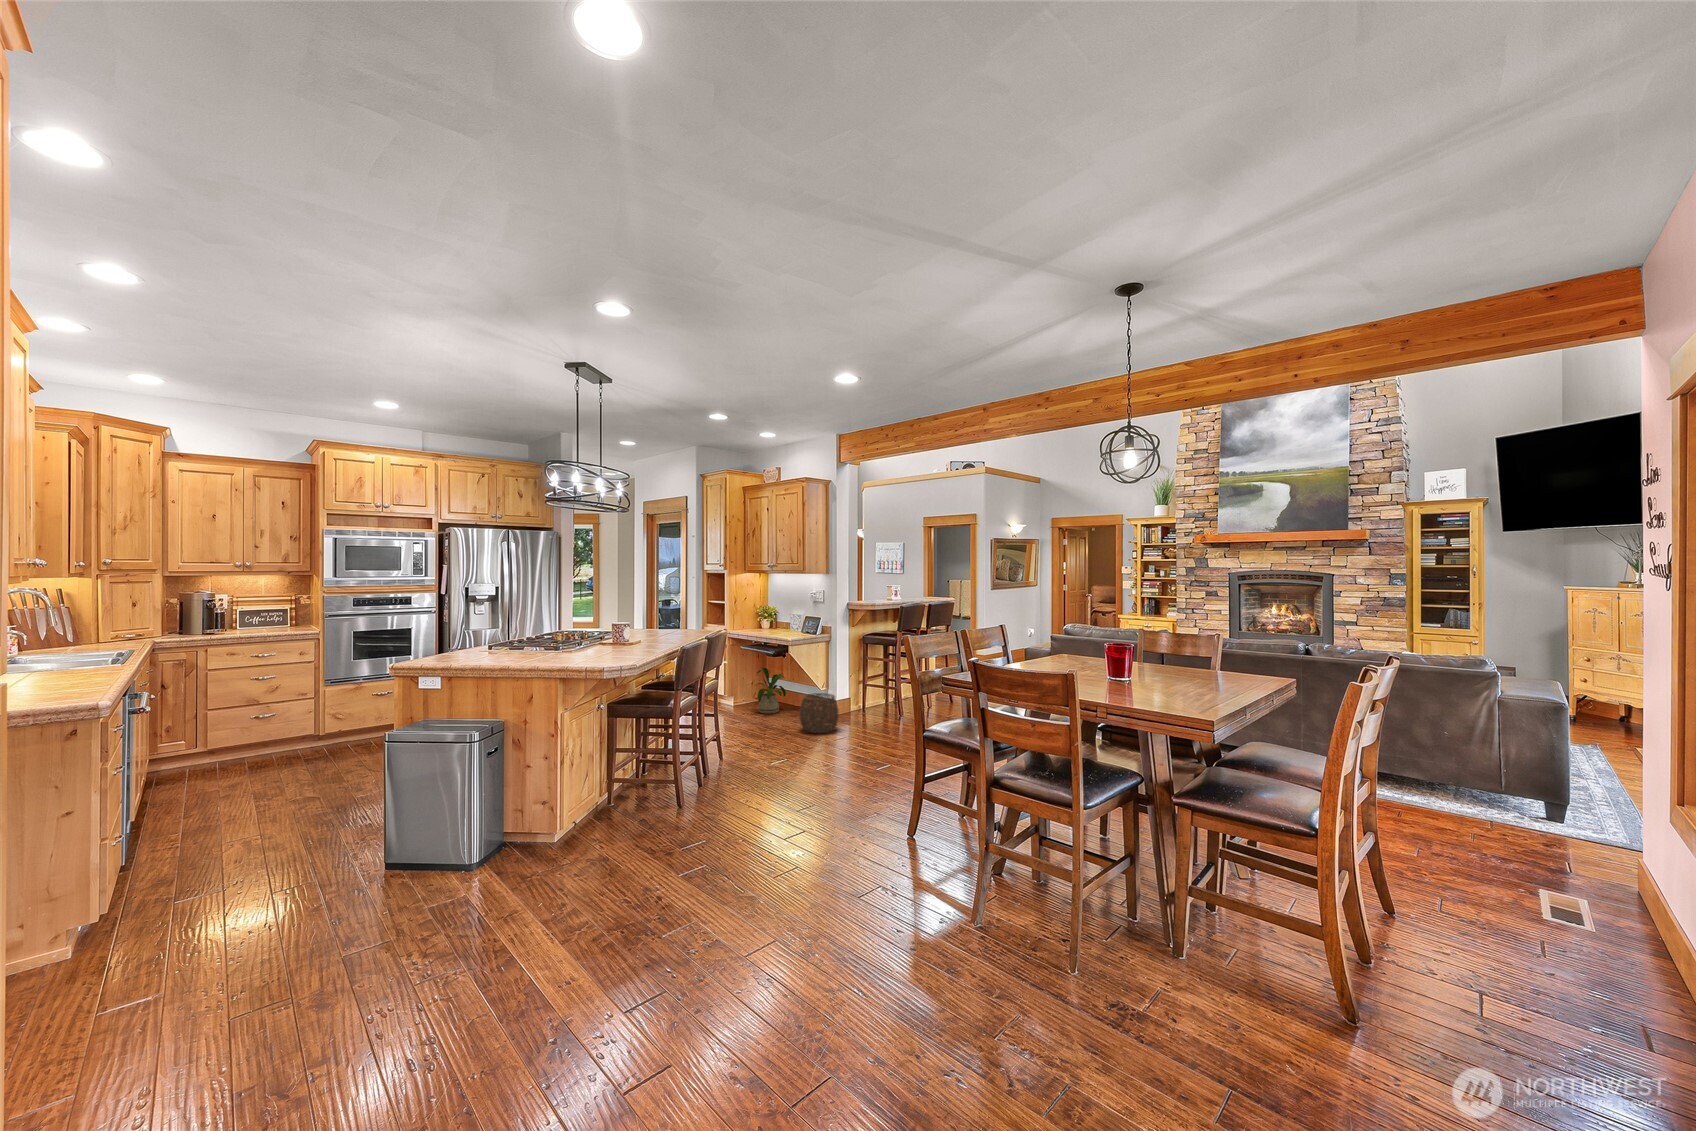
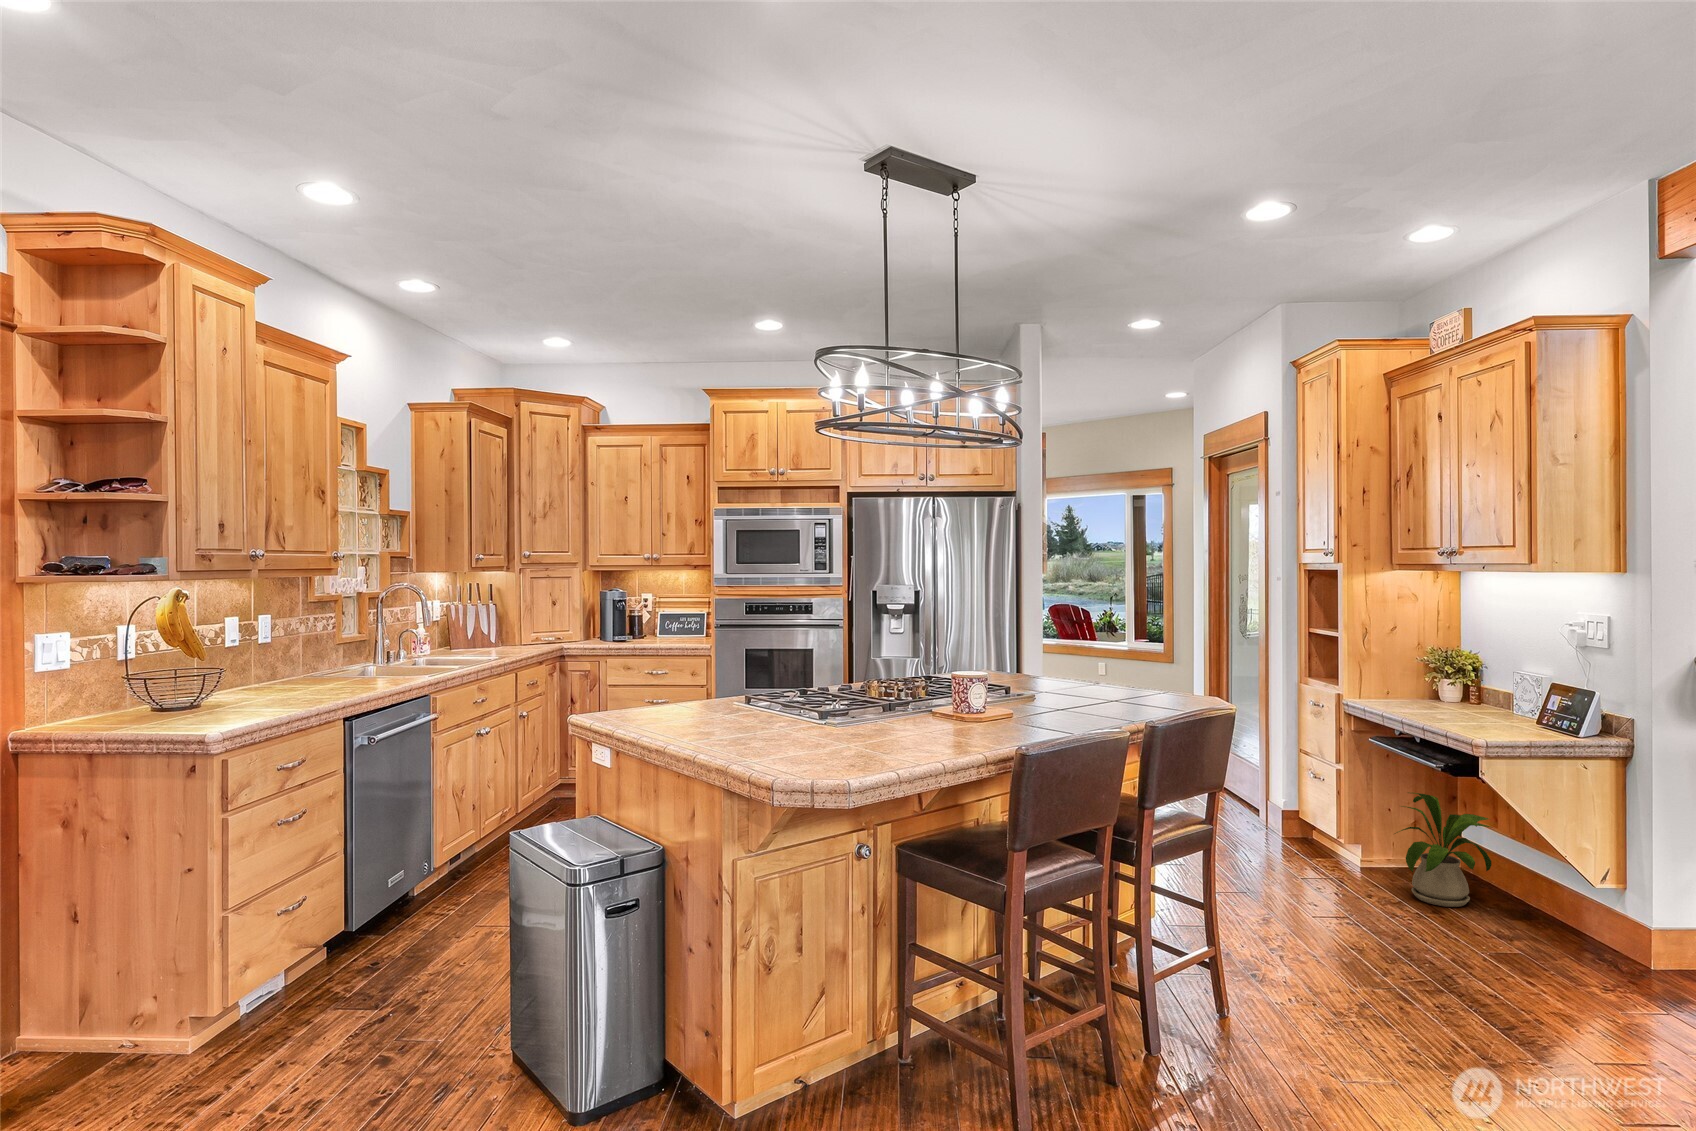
woven basket: present [799,693,839,733] -> none [1493,891,1631,1018]

